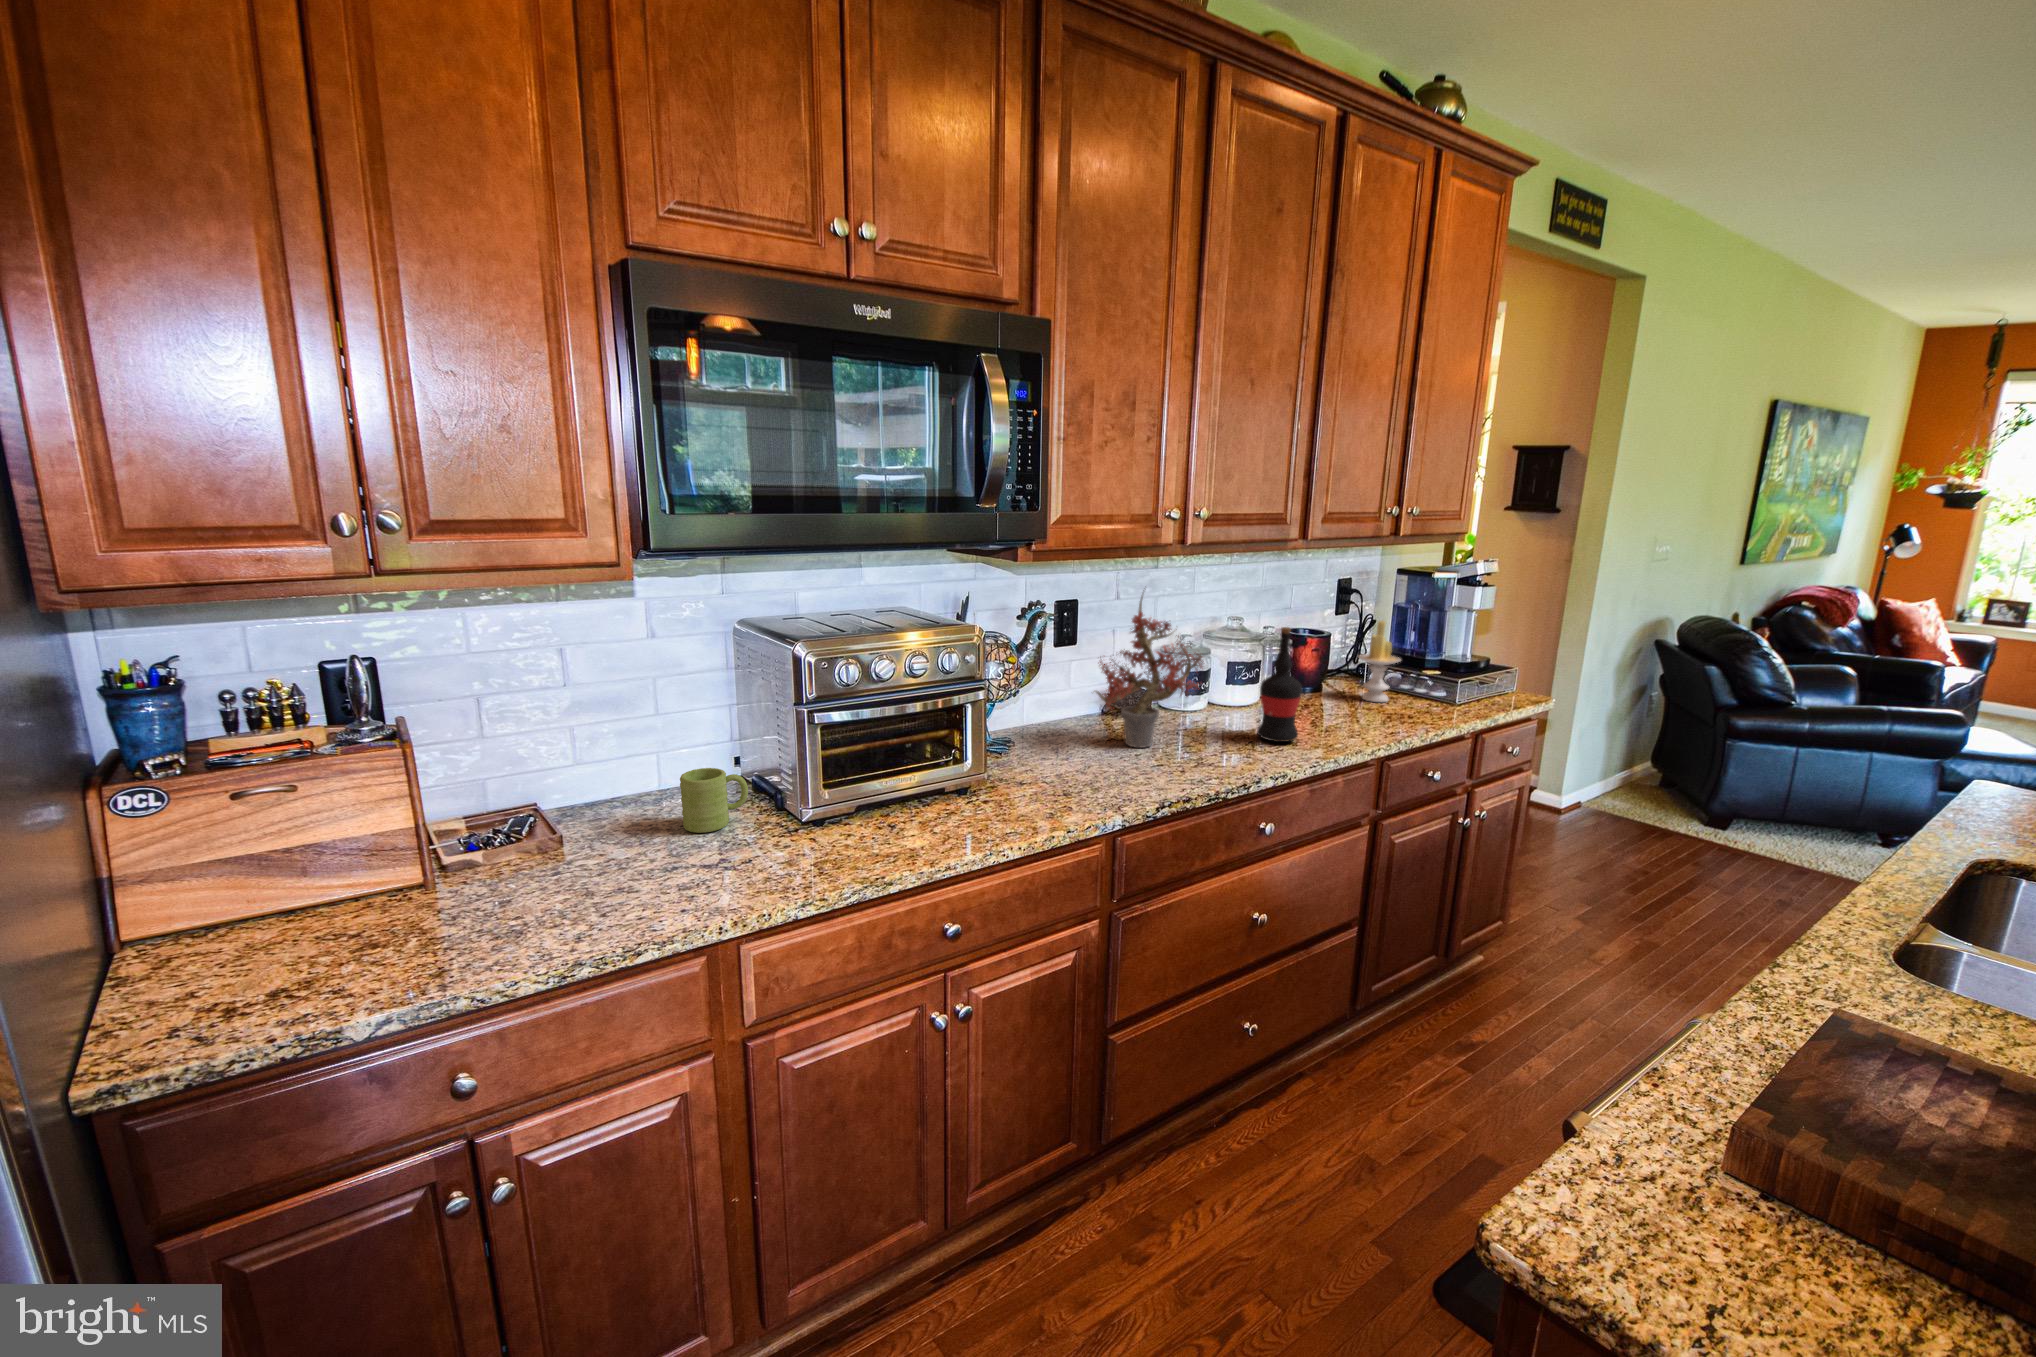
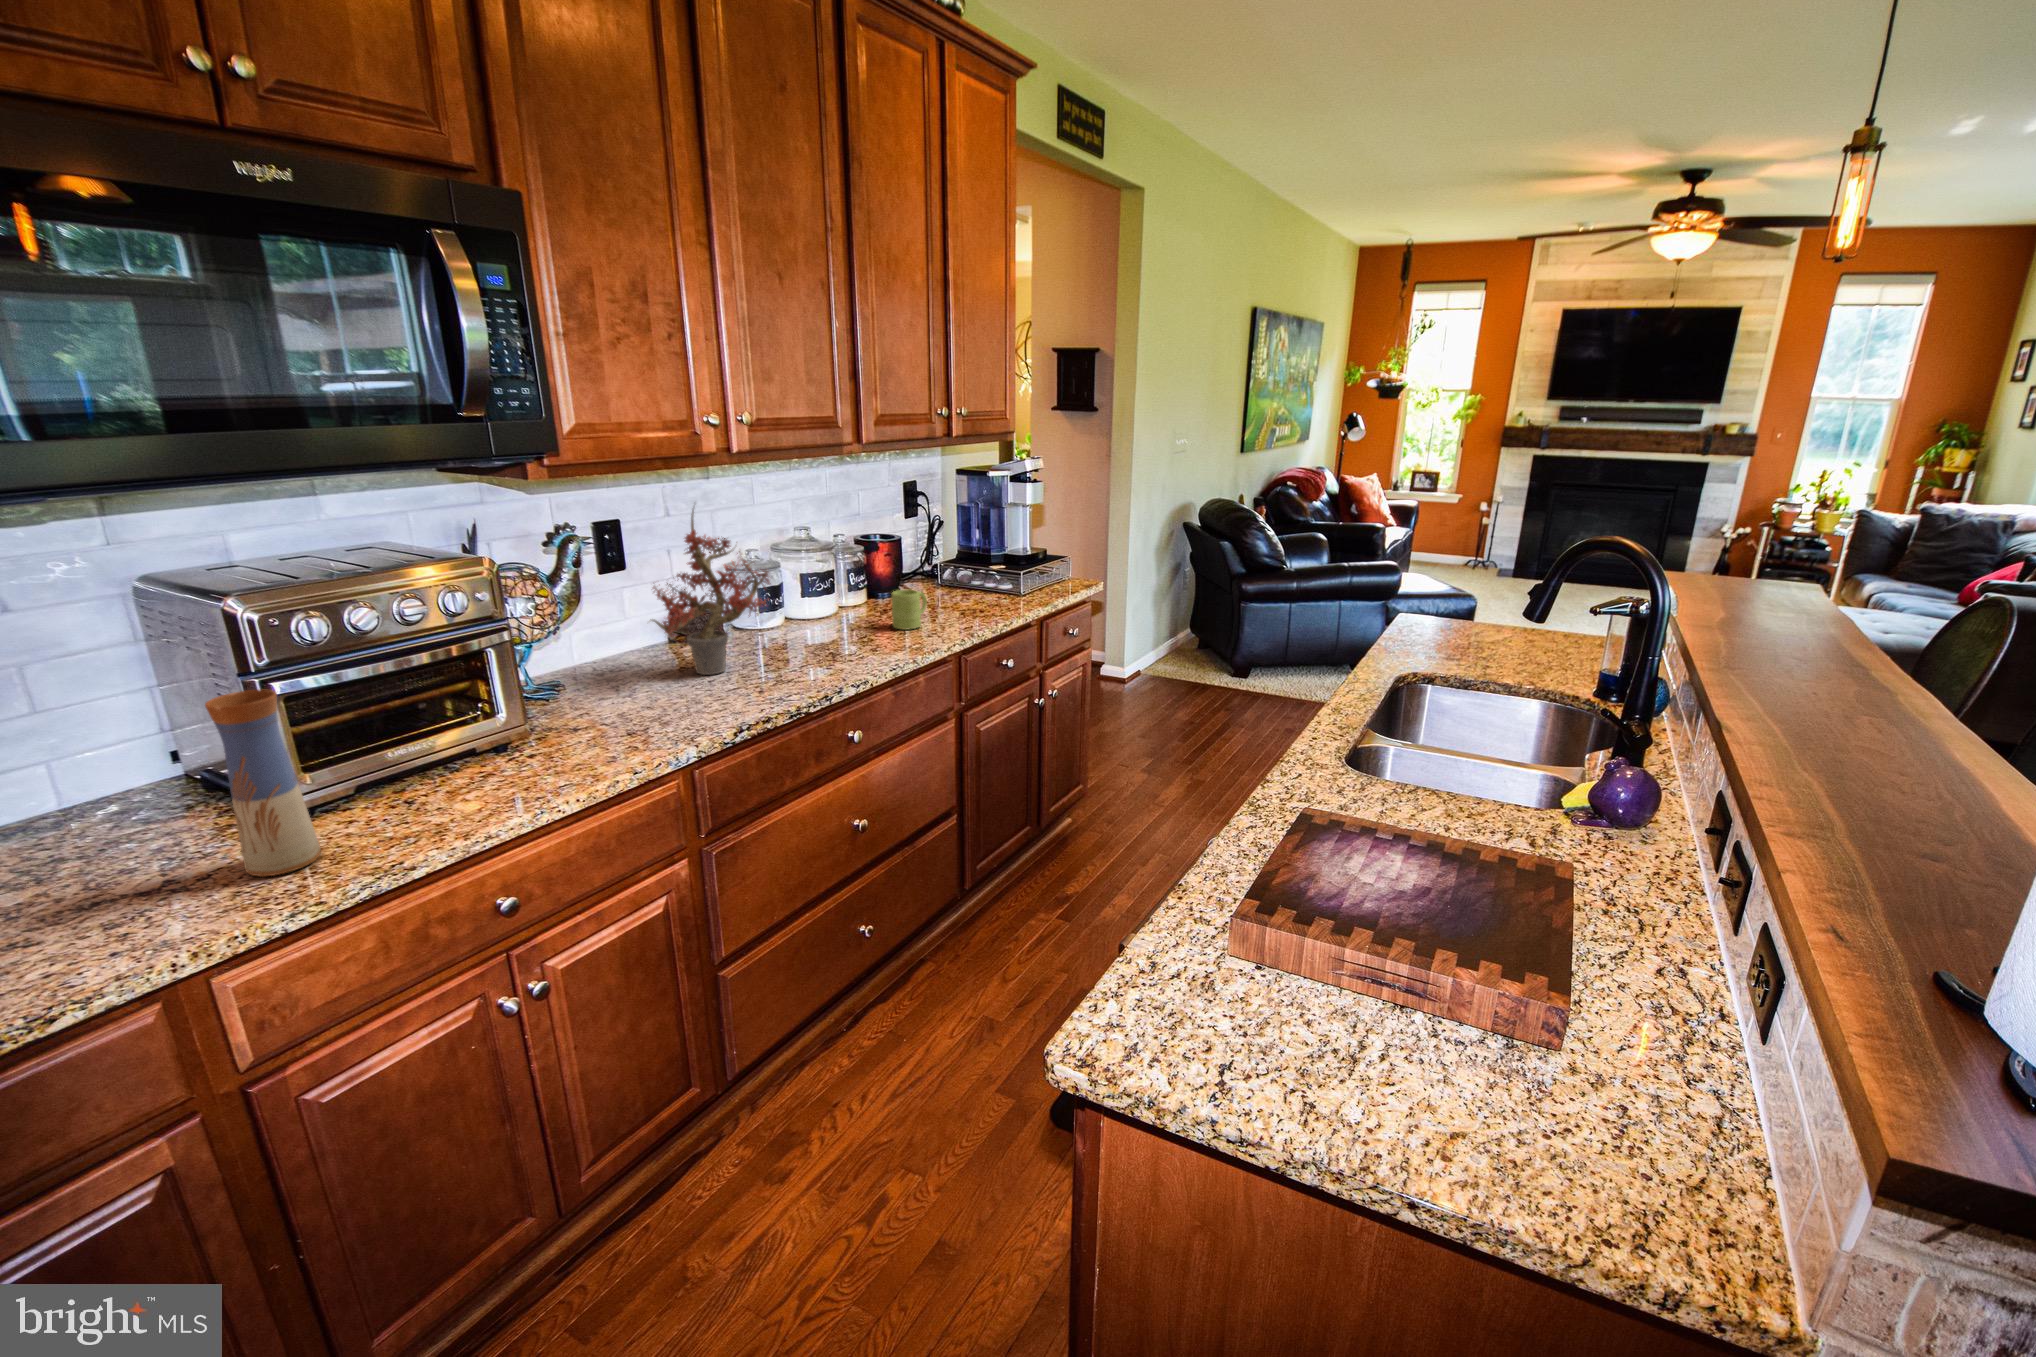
candle: present [1358,621,1400,702] -> none [929,521,968,601]
wine bottle: present [1257,627,1302,742] -> none [832,534,875,650]
vase: none [769,716,825,871] -> present [205,689,321,877]
mug: present [680,768,748,833] -> present [892,590,927,630]

